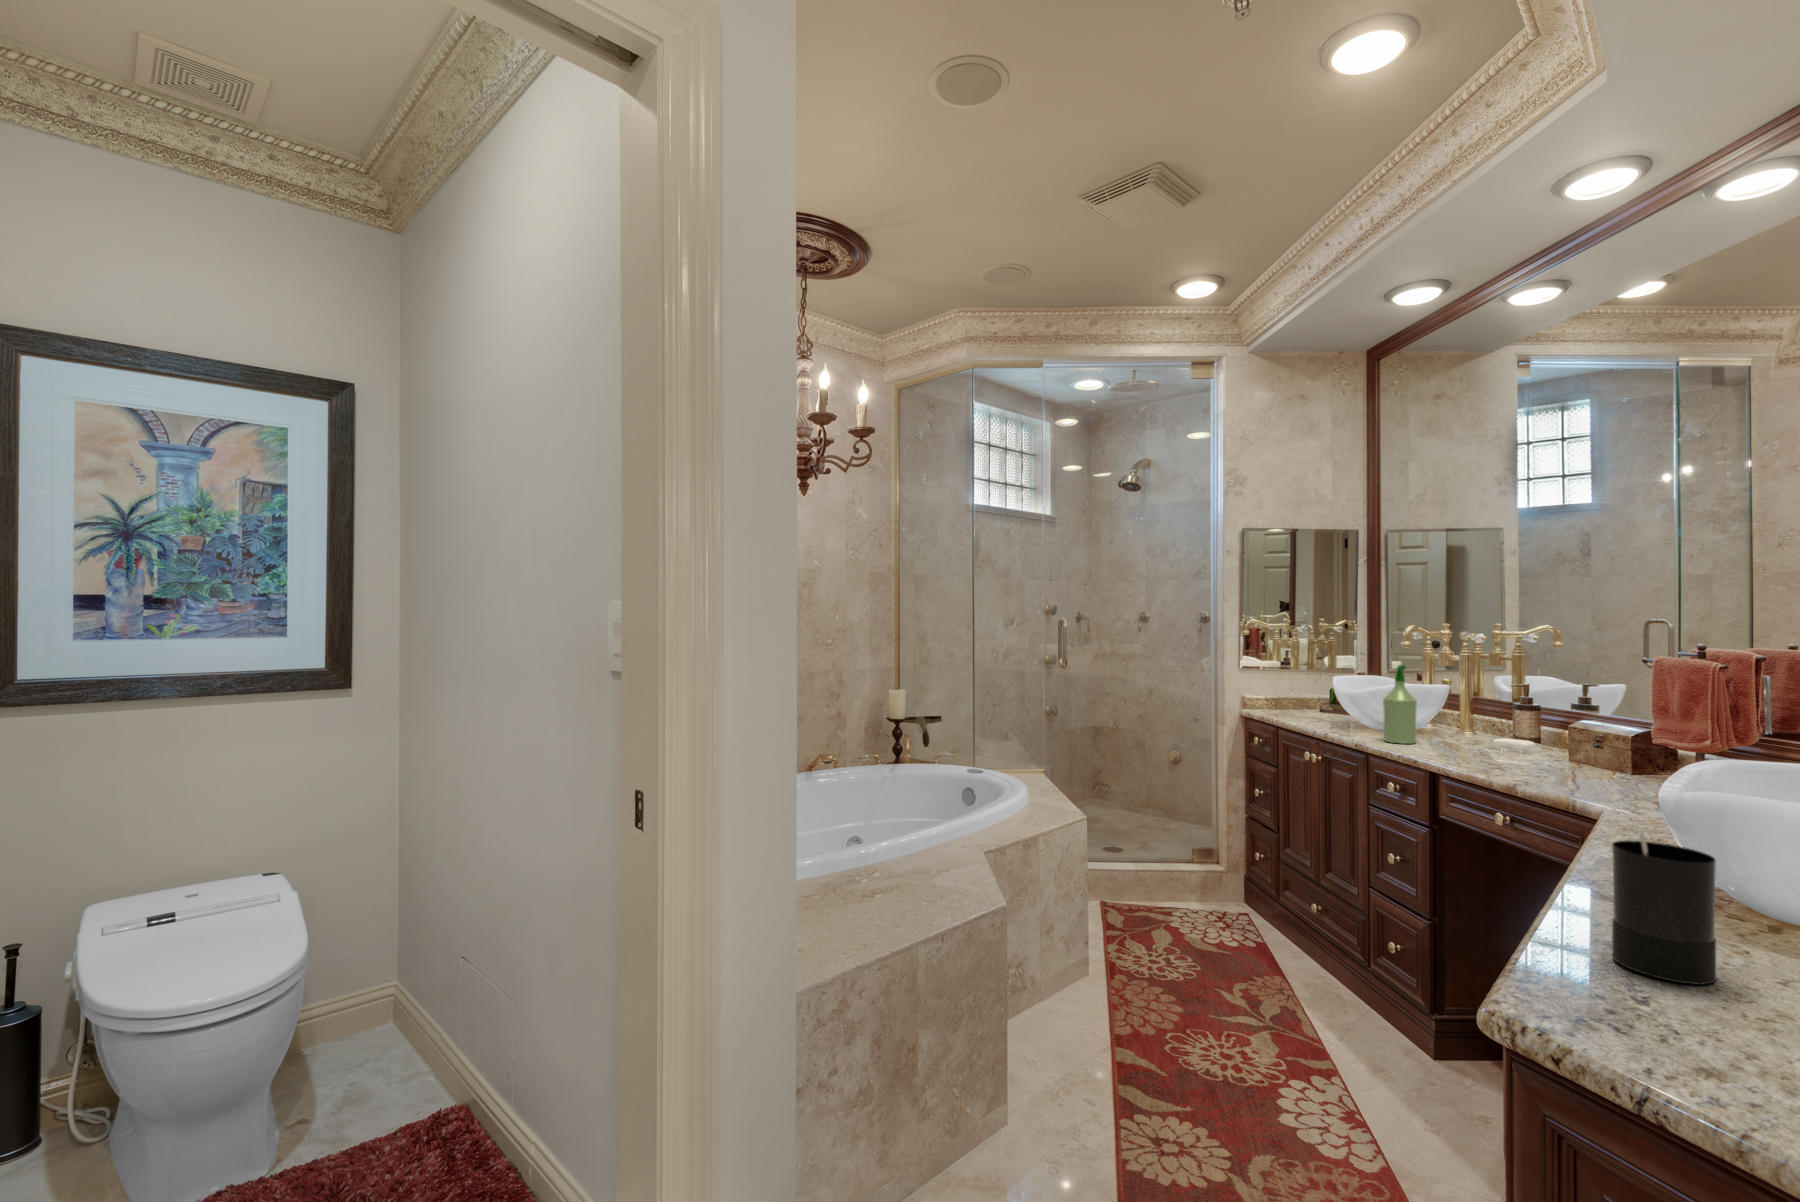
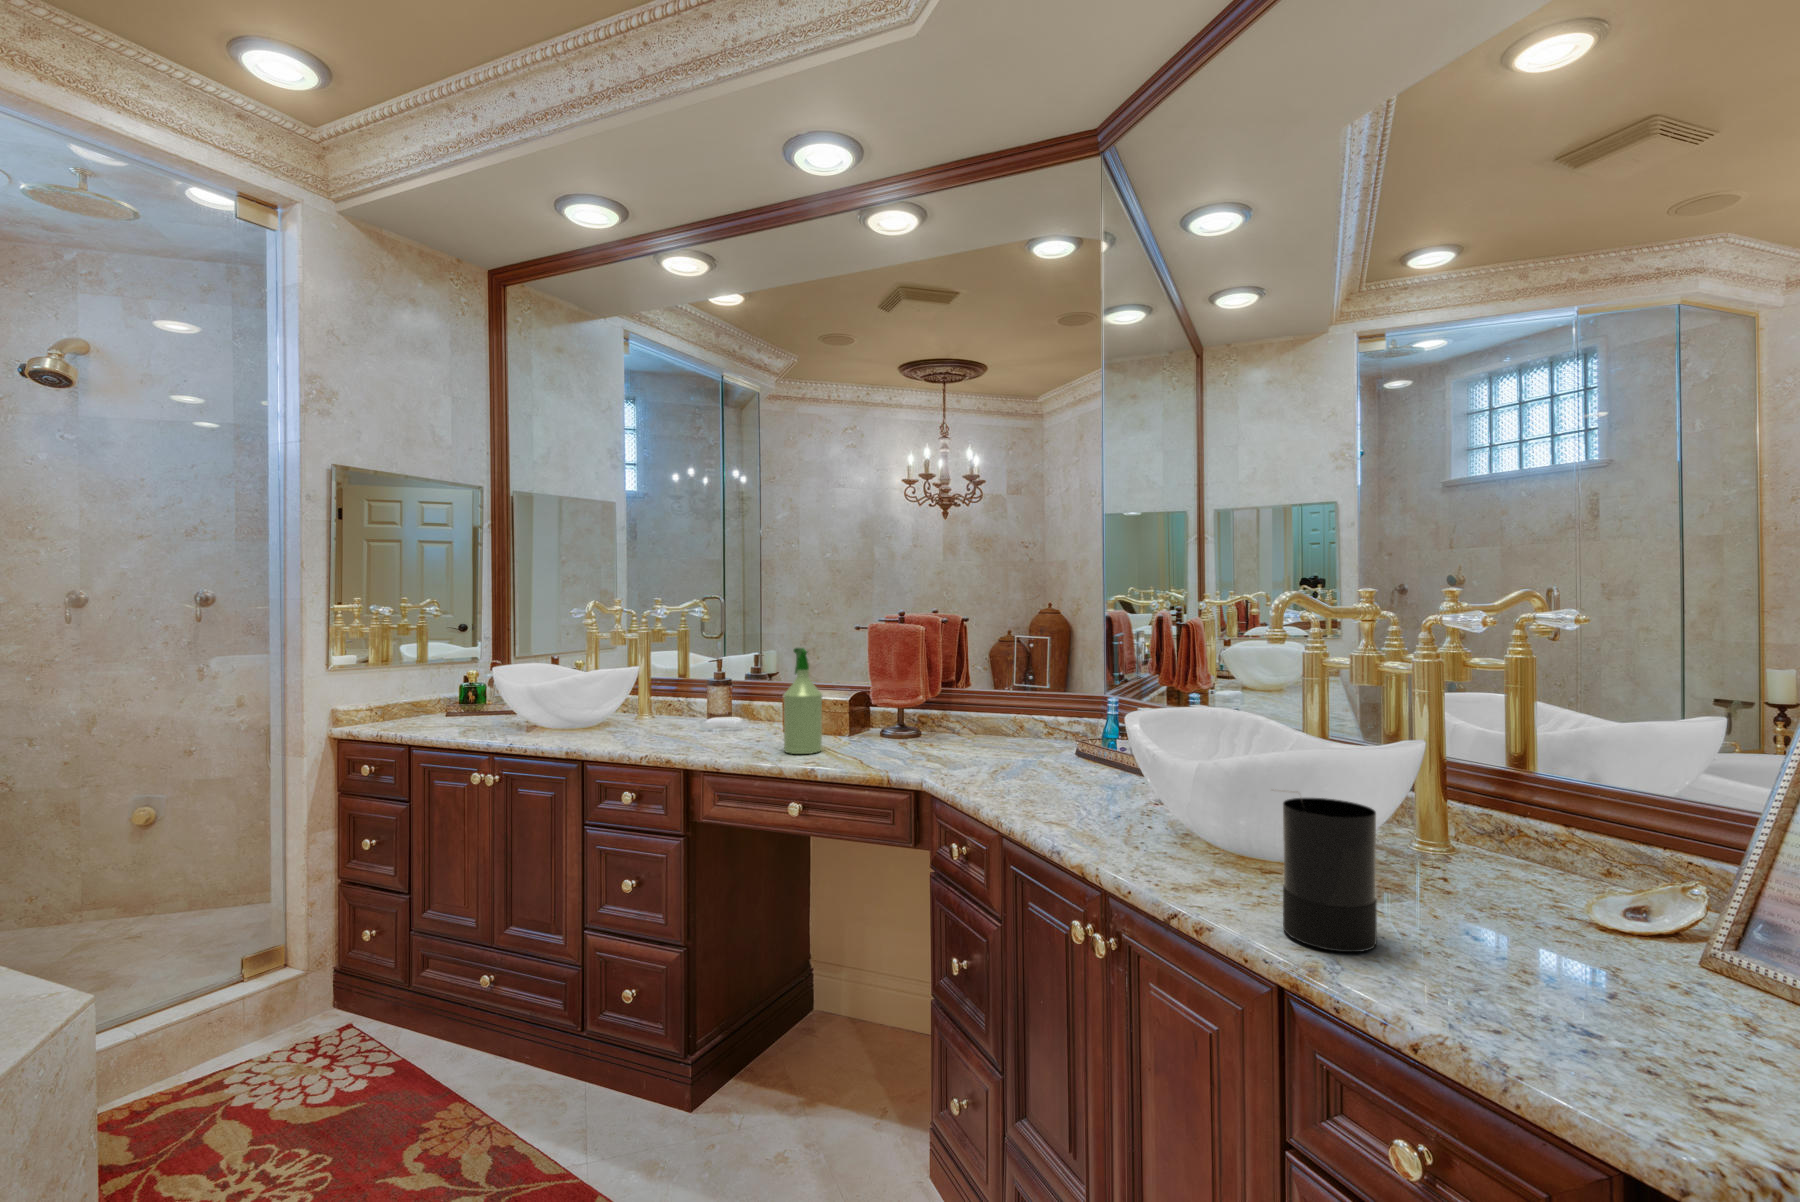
spray bottle: present [1383,665,1417,744] -> present [784,648,822,754]

